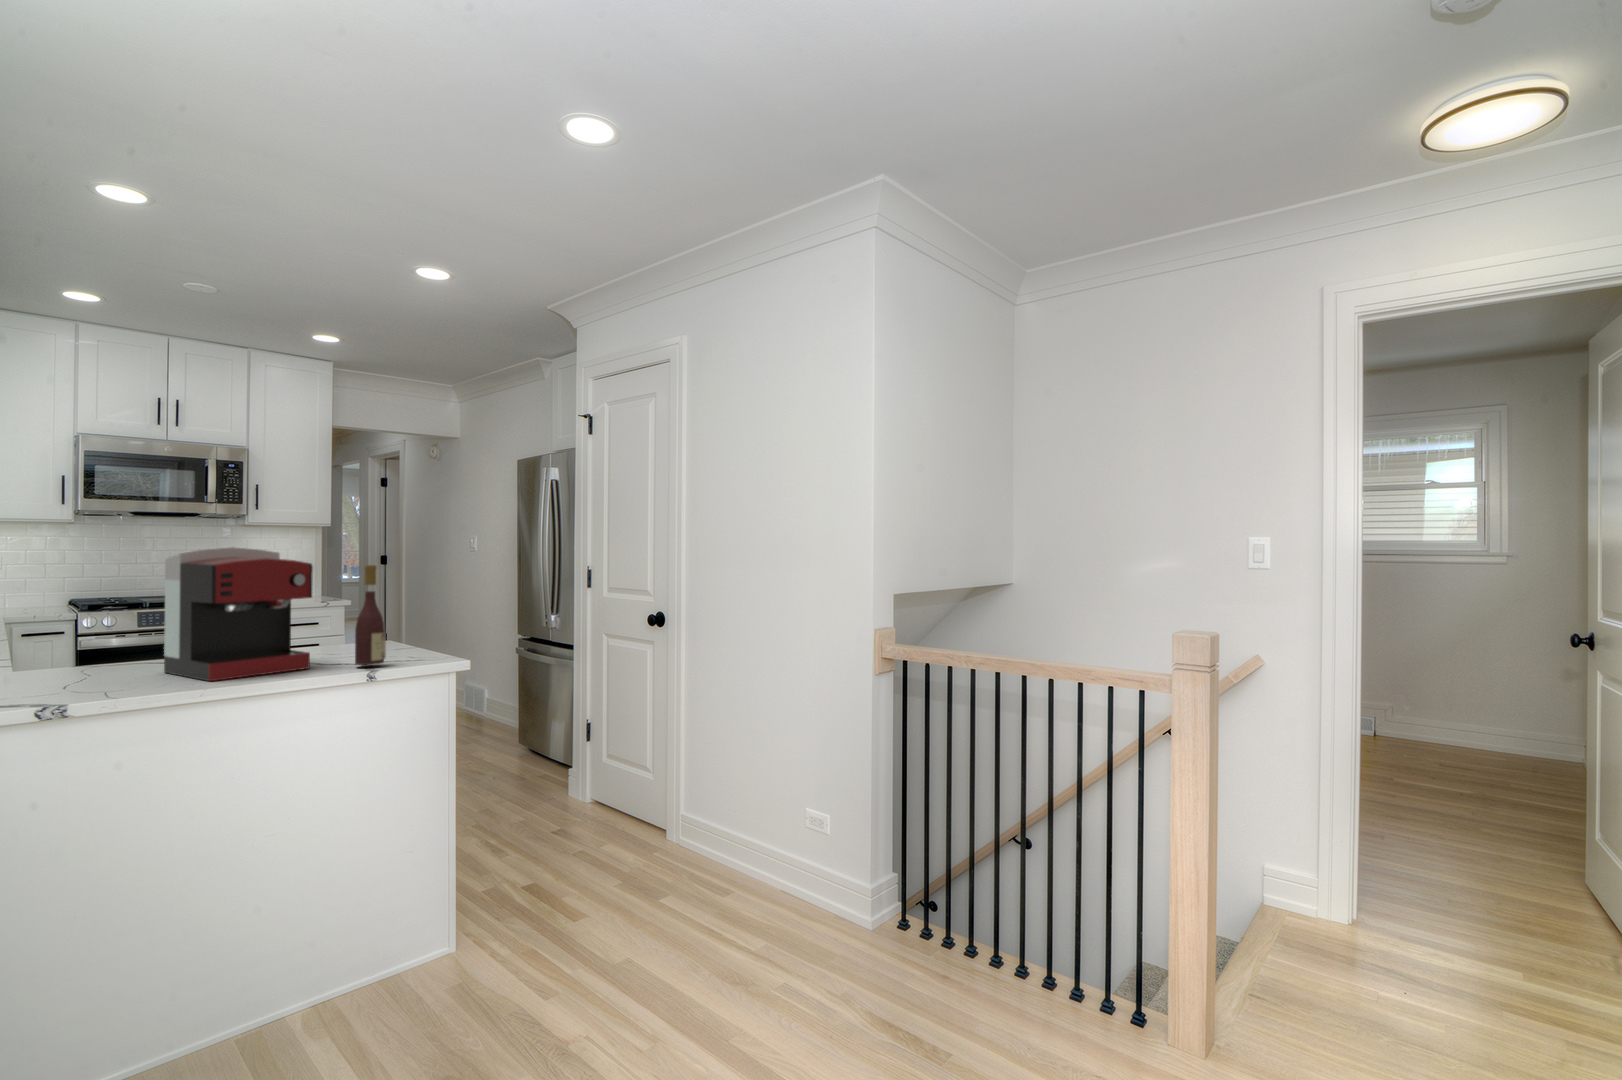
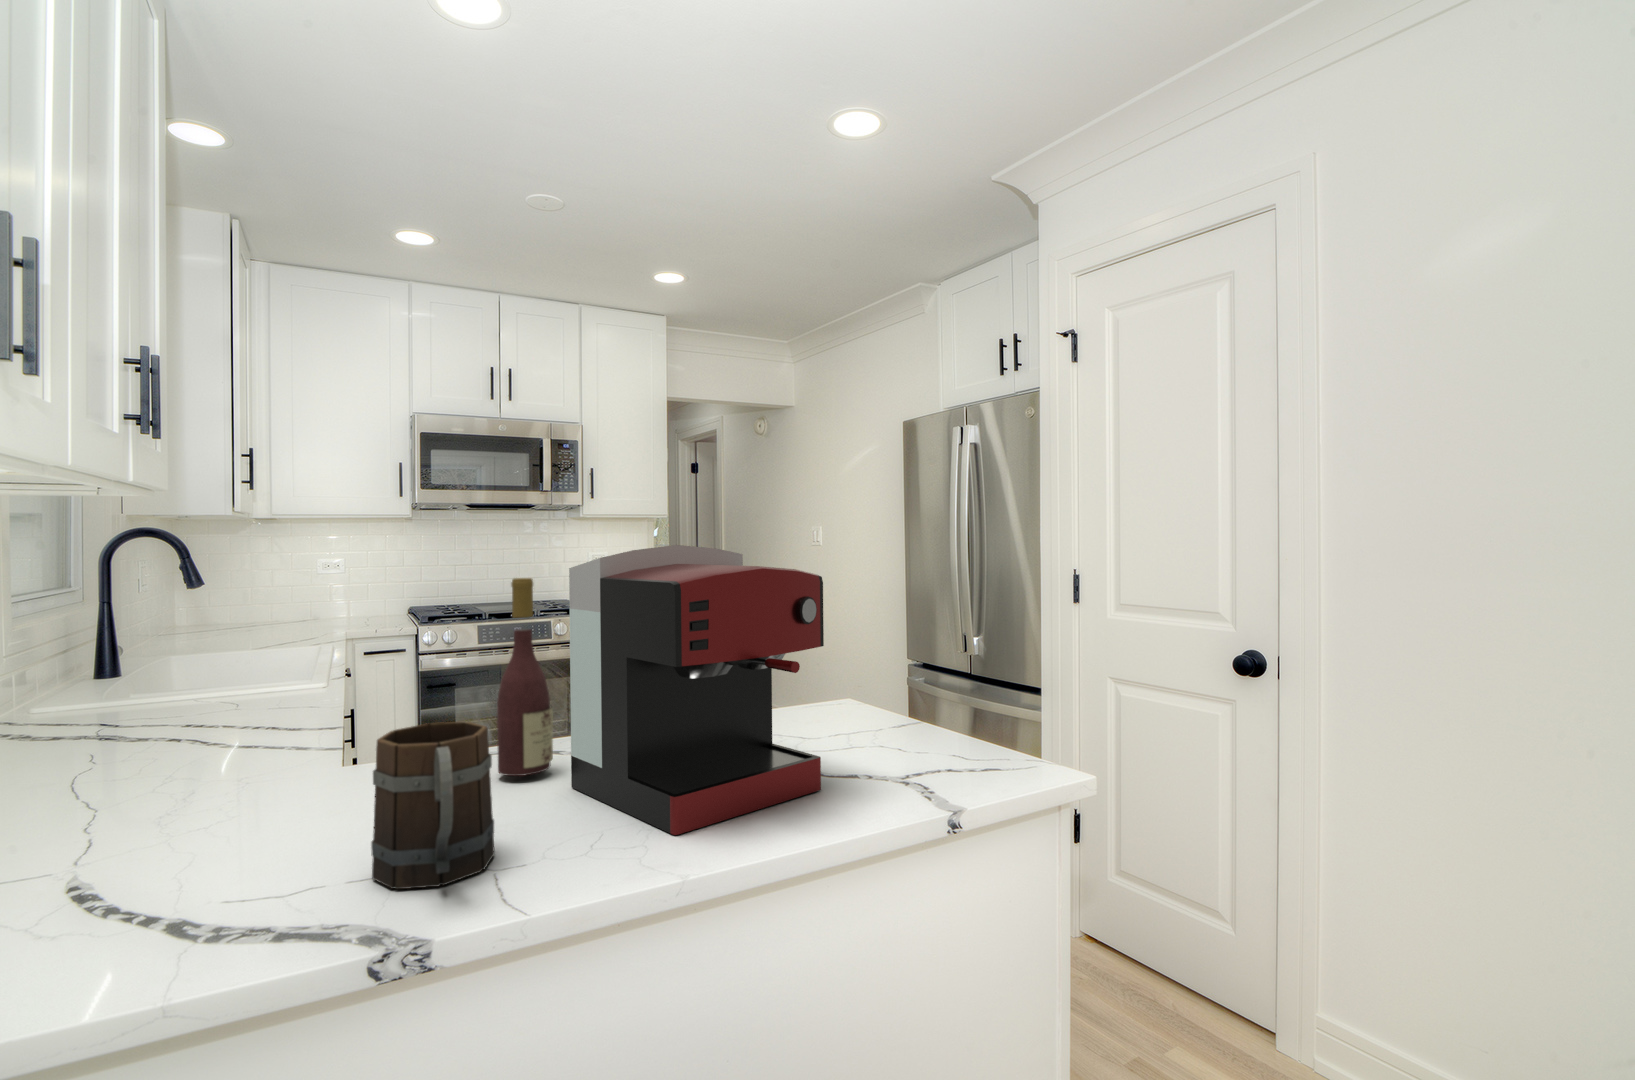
wine bottle: present [355,565,386,665] -> present [497,578,553,776]
mug: none [37,629,106,697] -> present [371,722,495,889]

